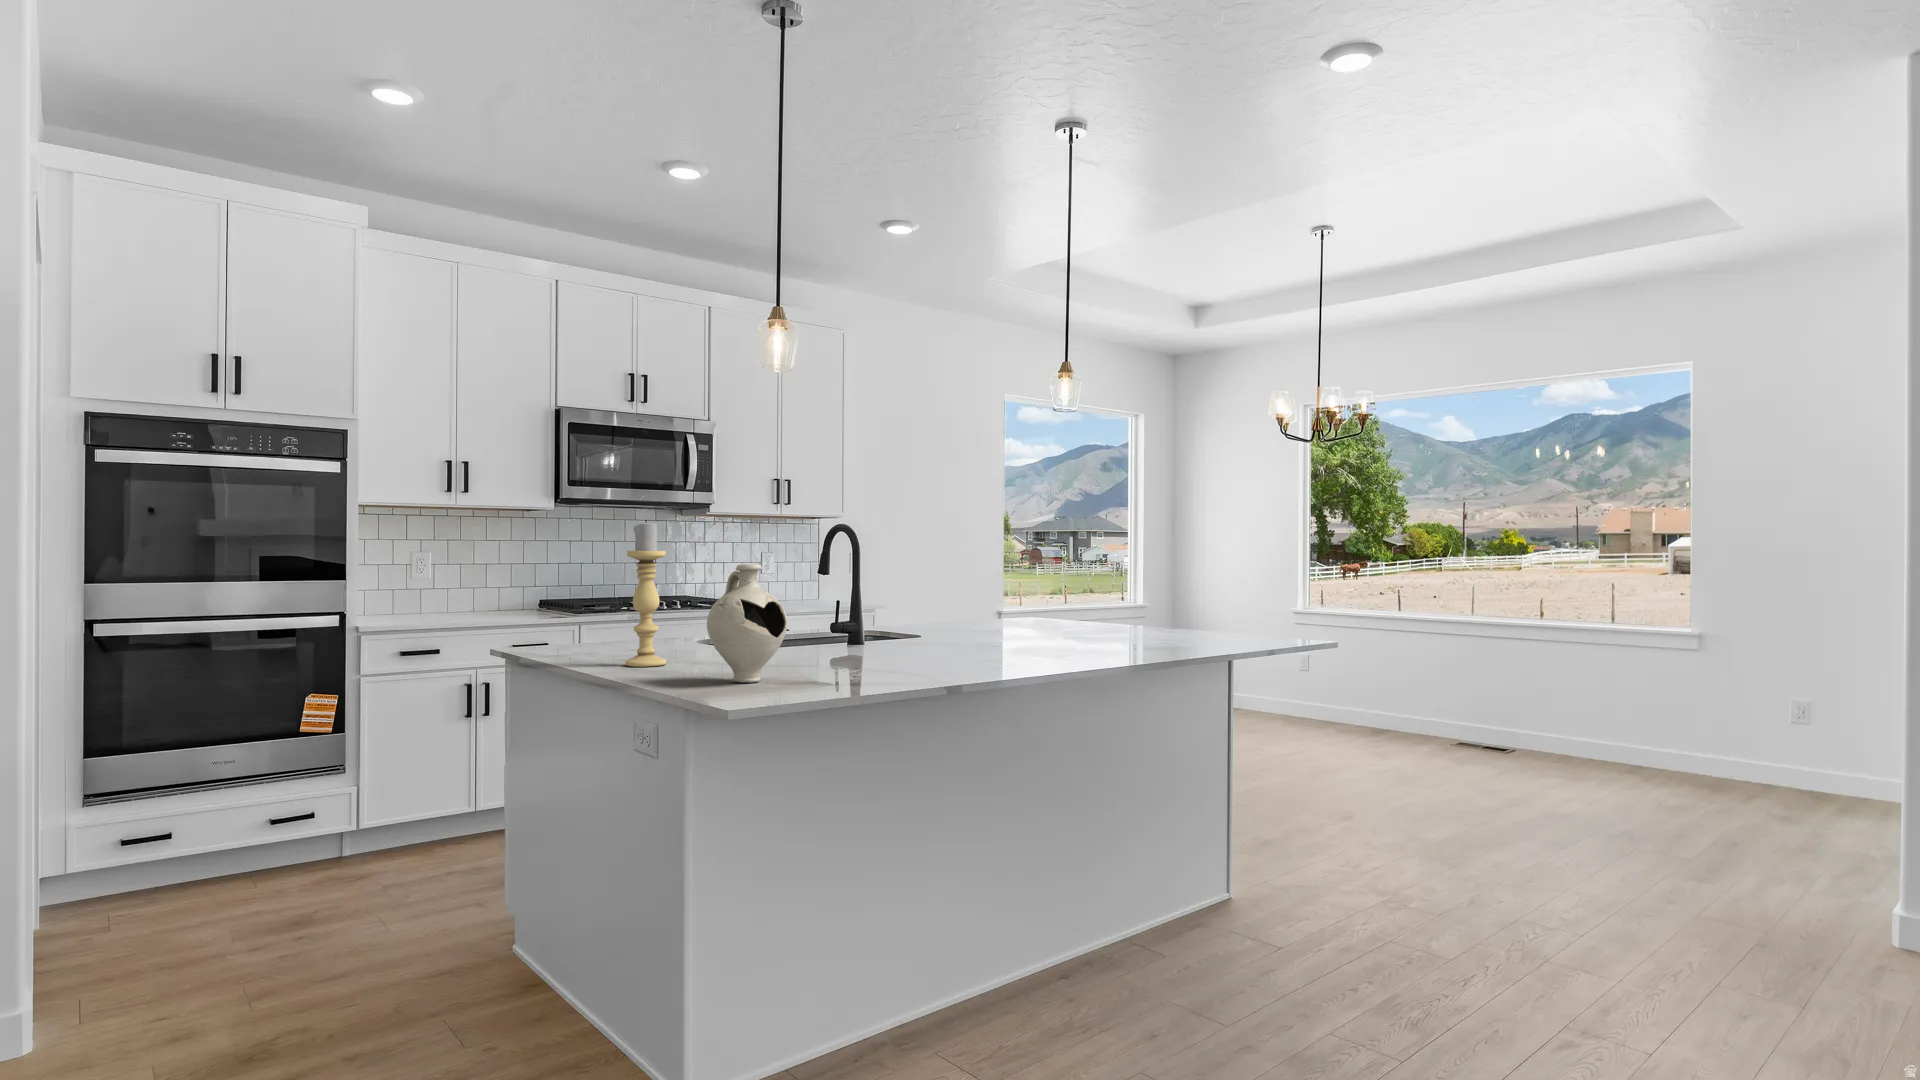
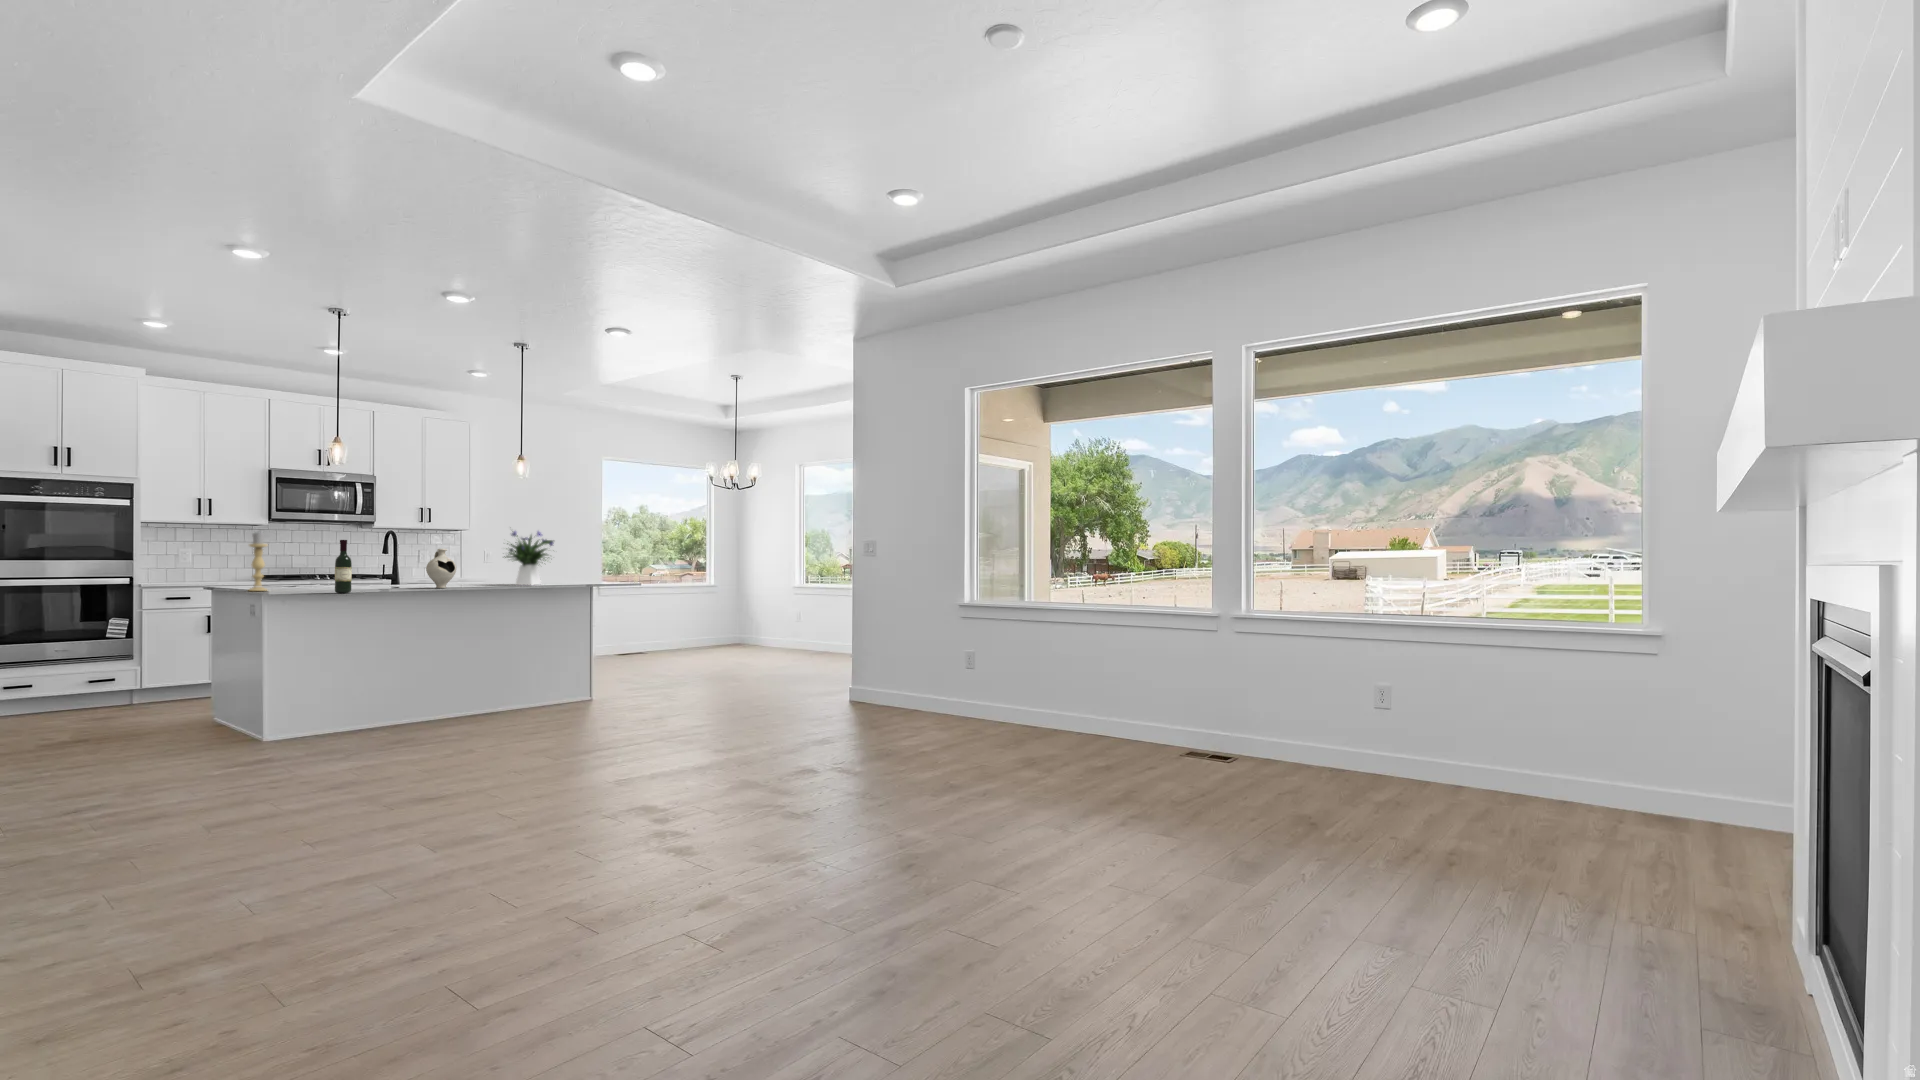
flower arrangement: none [1063,510,1181,639] -> present [504,531,554,586]
wine bottle: none [860,541,897,681] -> present [335,540,352,593]
decorative vase: present [707,564,787,683] -> present [426,549,457,588]

